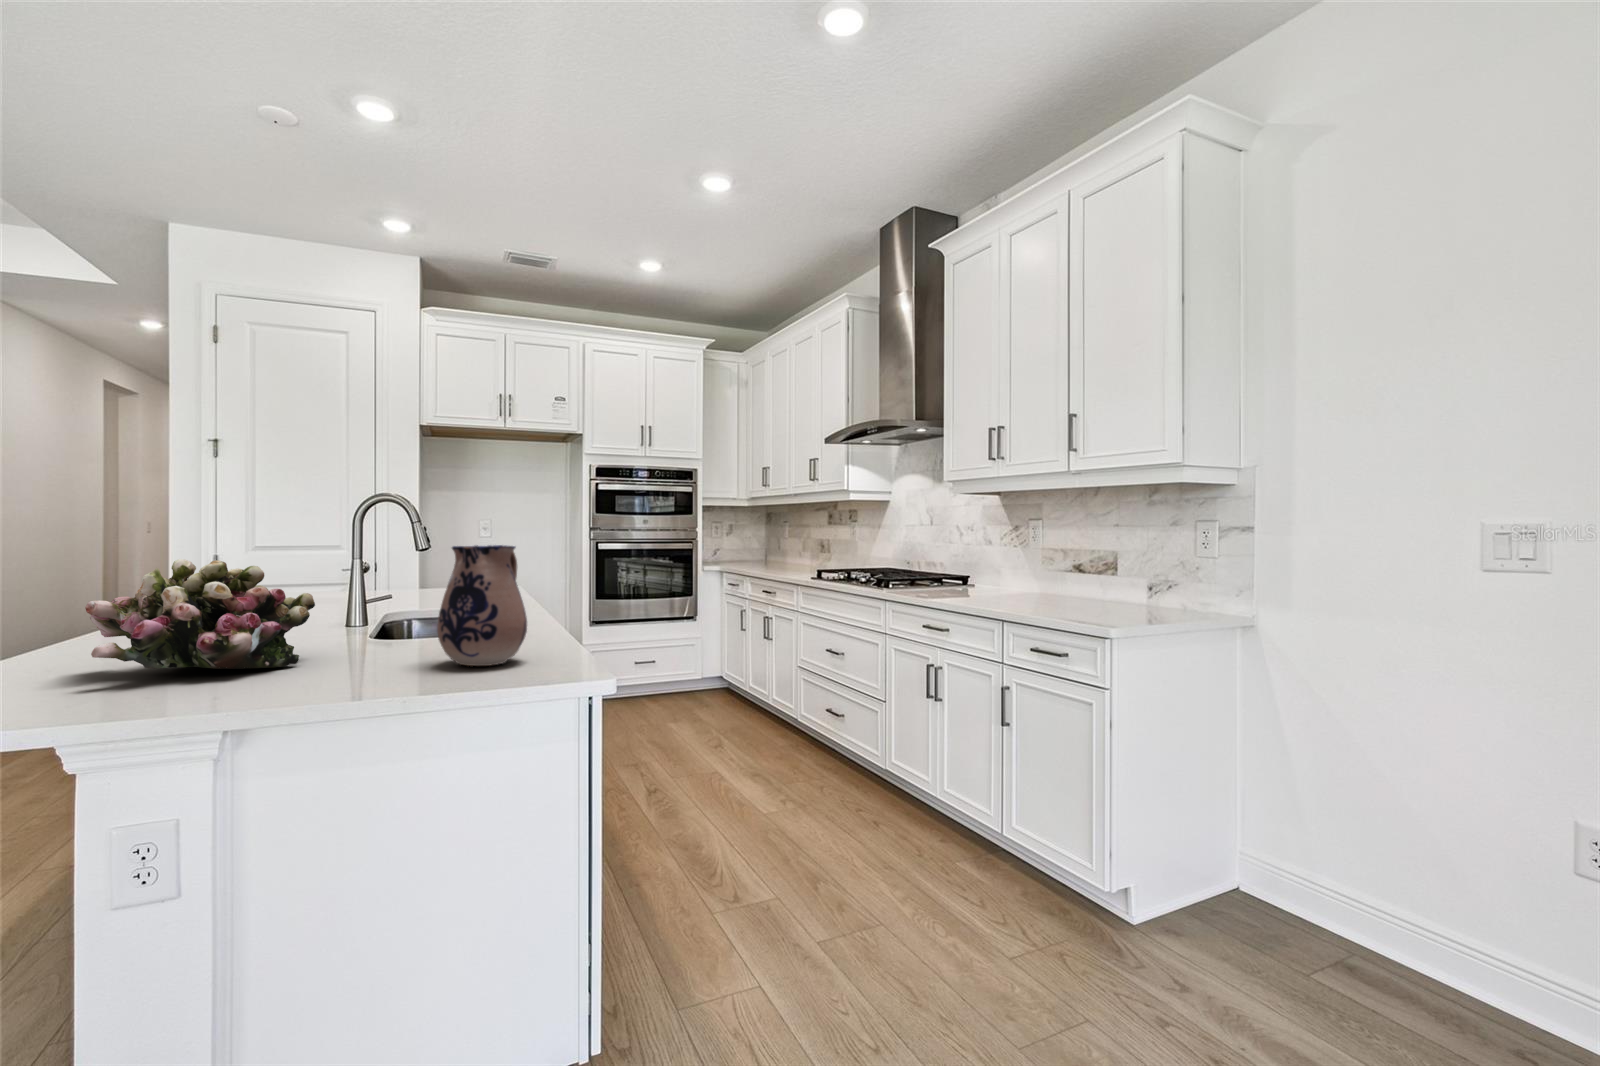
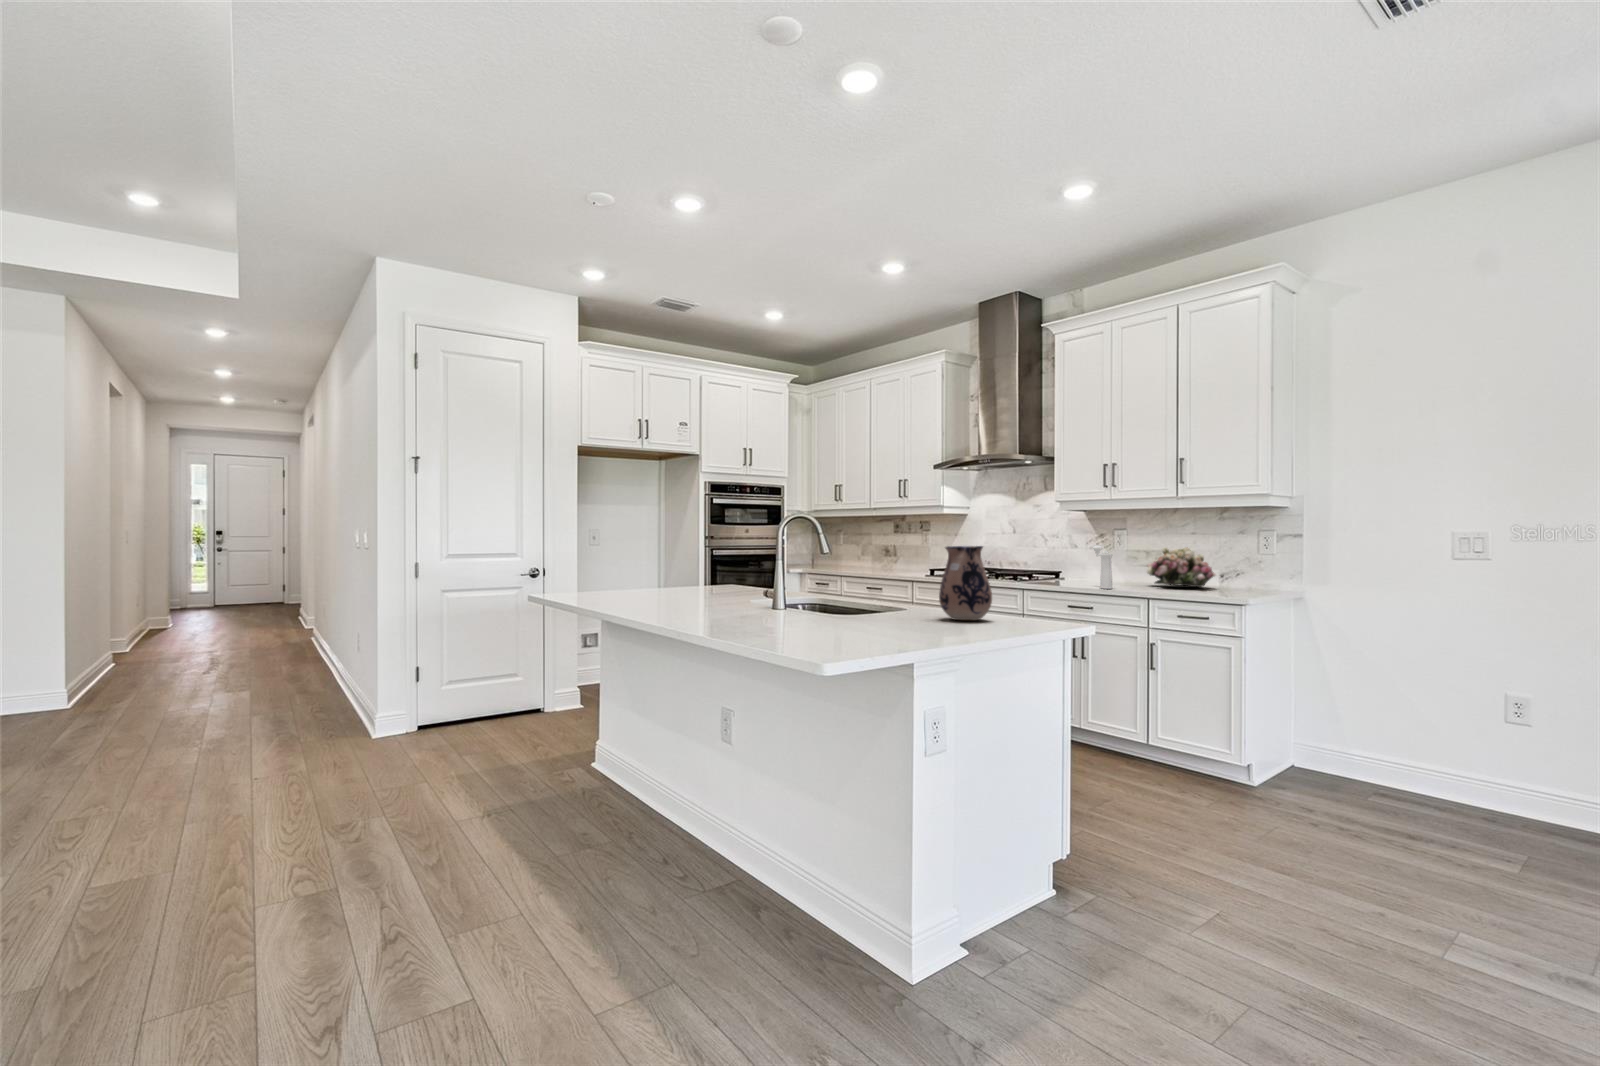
pepper mill: none [956,543,973,604] -> present [1093,546,1112,589]
flower arrangement: present [85,559,315,669] -> present [1147,547,1216,587]

